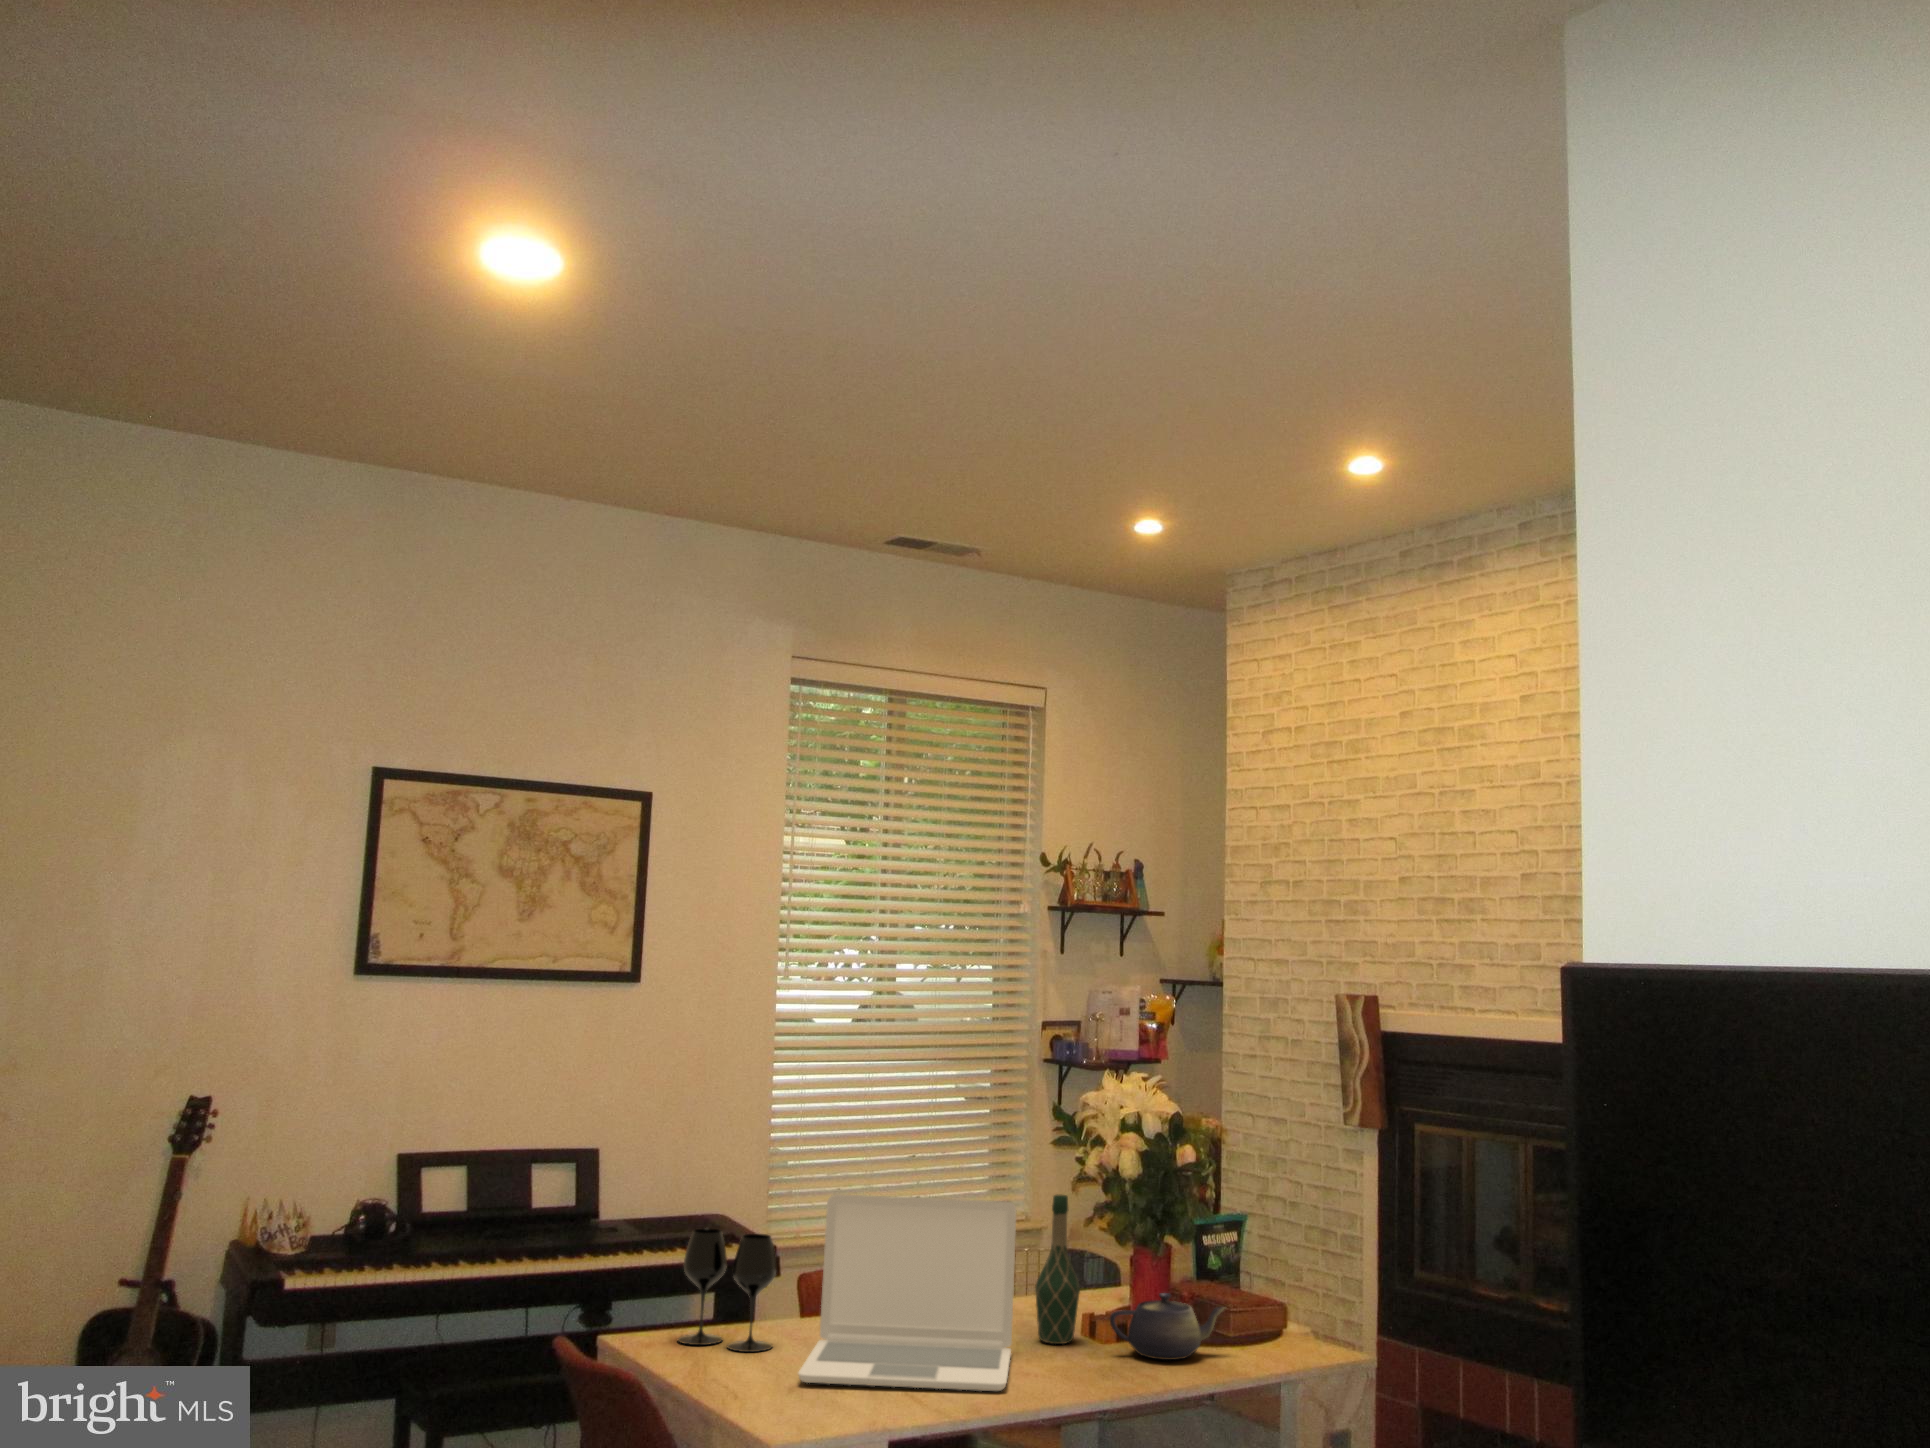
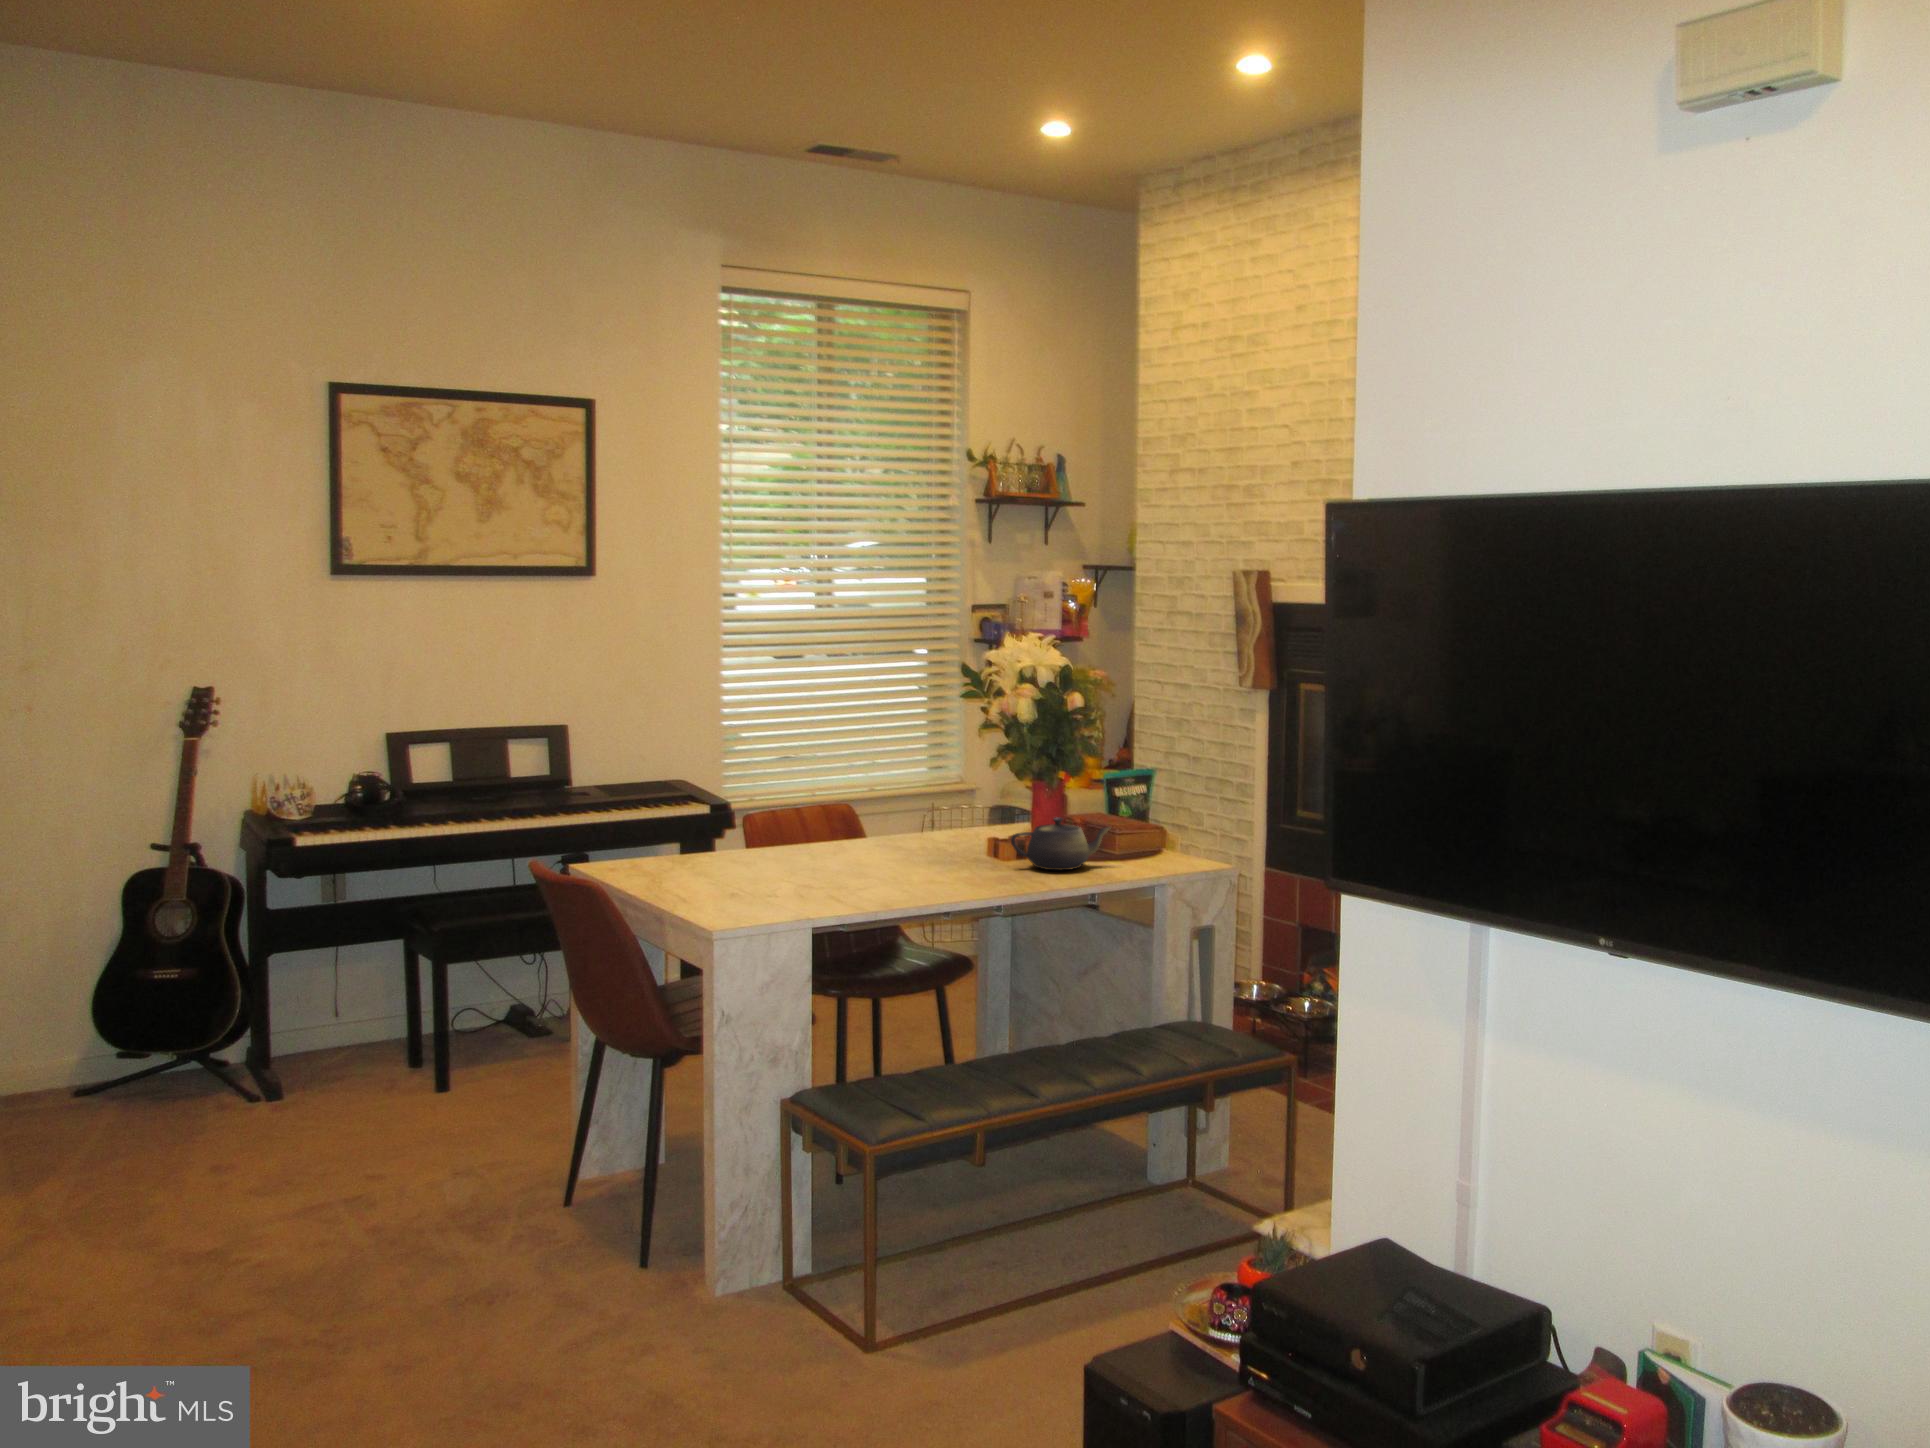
laptop: present [798,1194,1016,1391] -> none [741,744,927,895]
wine bottle: present [1035,1195,1080,1344] -> none [948,740,987,862]
wine glass: present [678,1228,776,1352] -> none [640,777,722,875]

